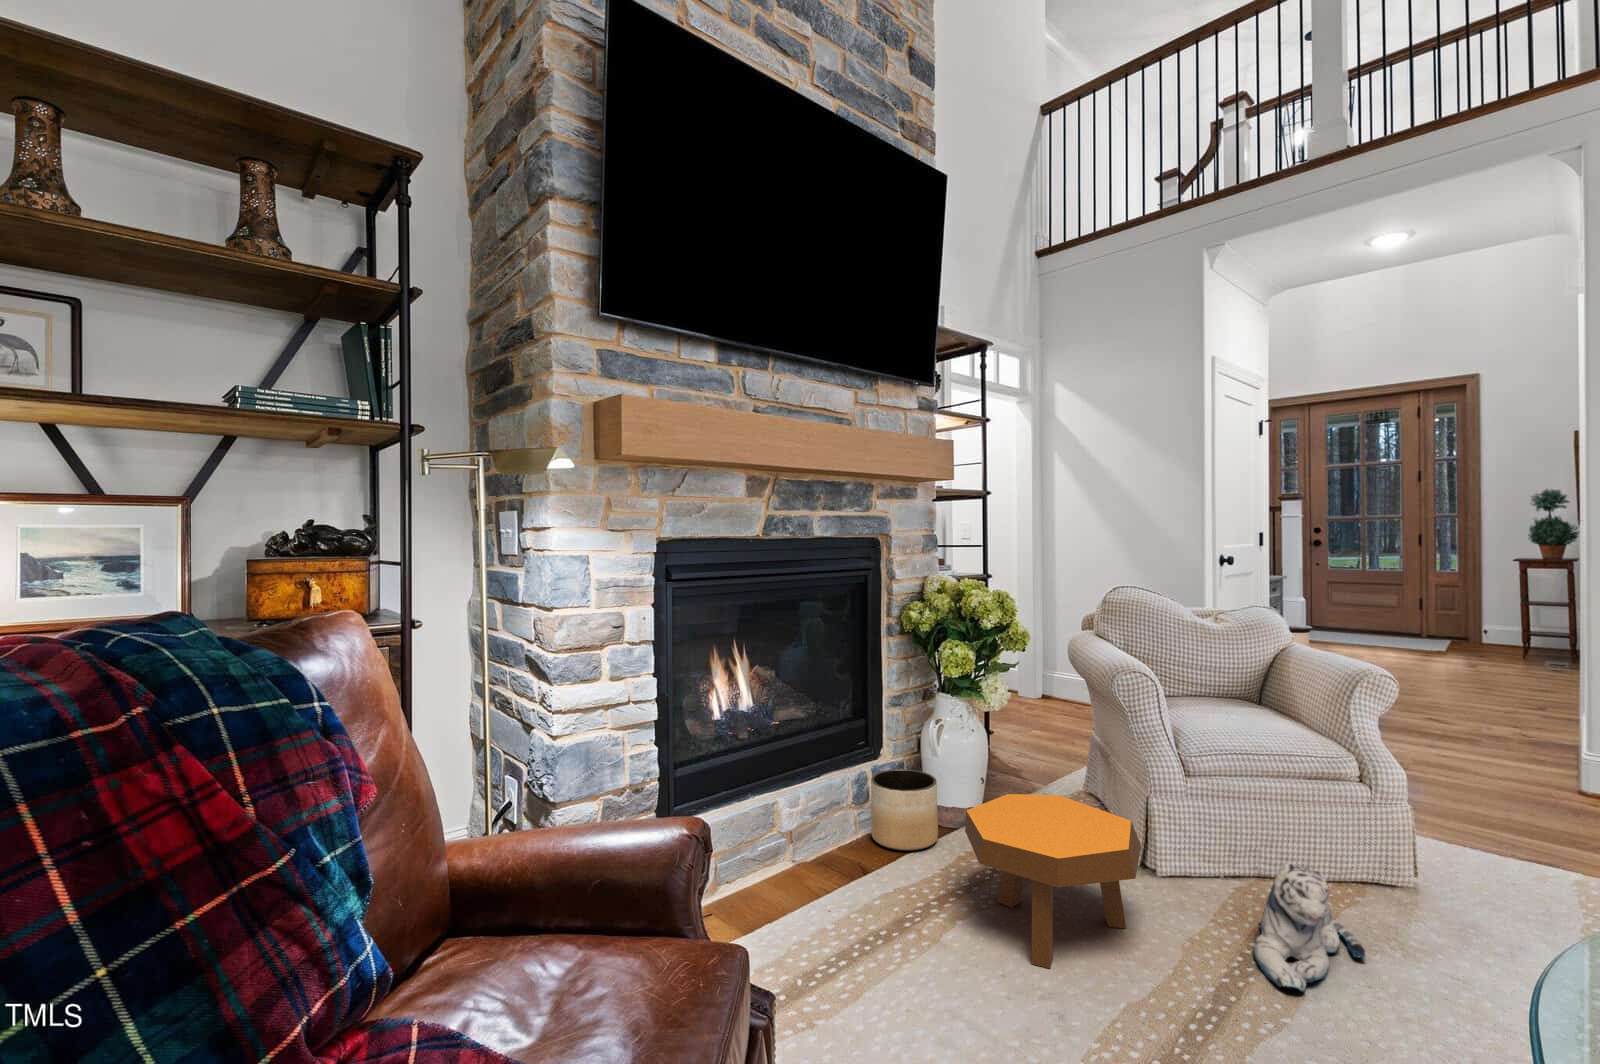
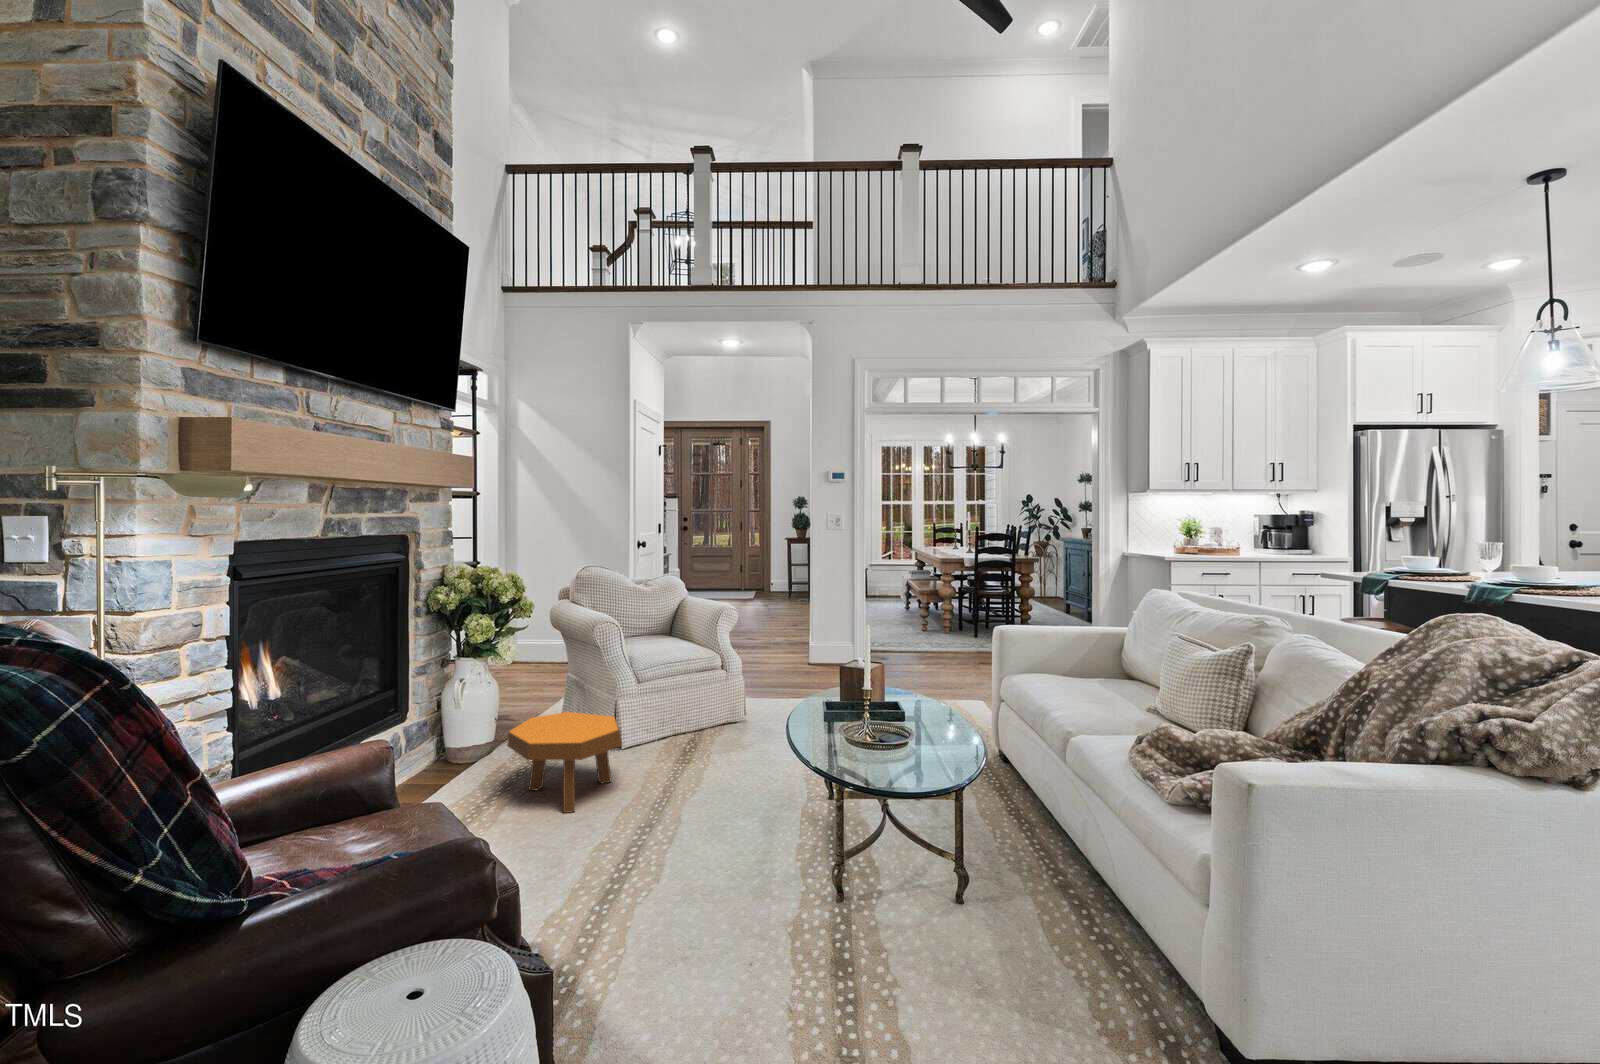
planter: present [871,769,938,851] -> none [411,719,467,781]
plush toy: present [1254,864,1365,991] -> none [679,721,729,785]

